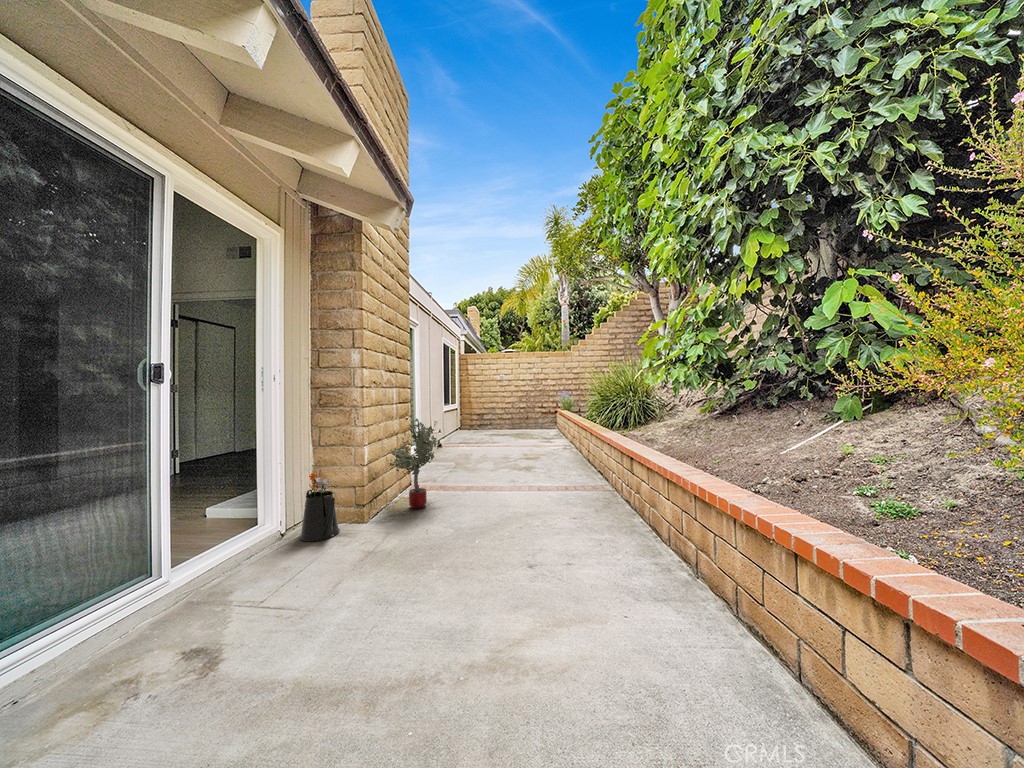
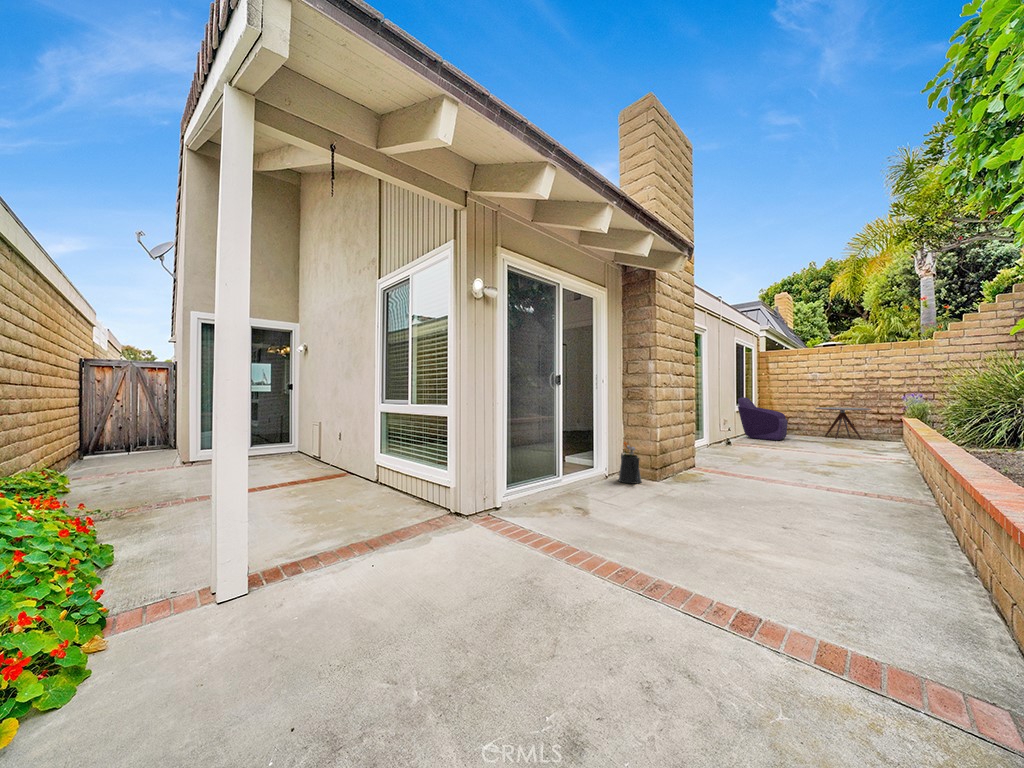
armchair: none [447,397,486,436] -> present [738,397,788,441]
round table: none [503,403,539,429] -> present [816,407,871,439]
potted tree: present [389,419,437,509] -> none [674,411,716,481]

